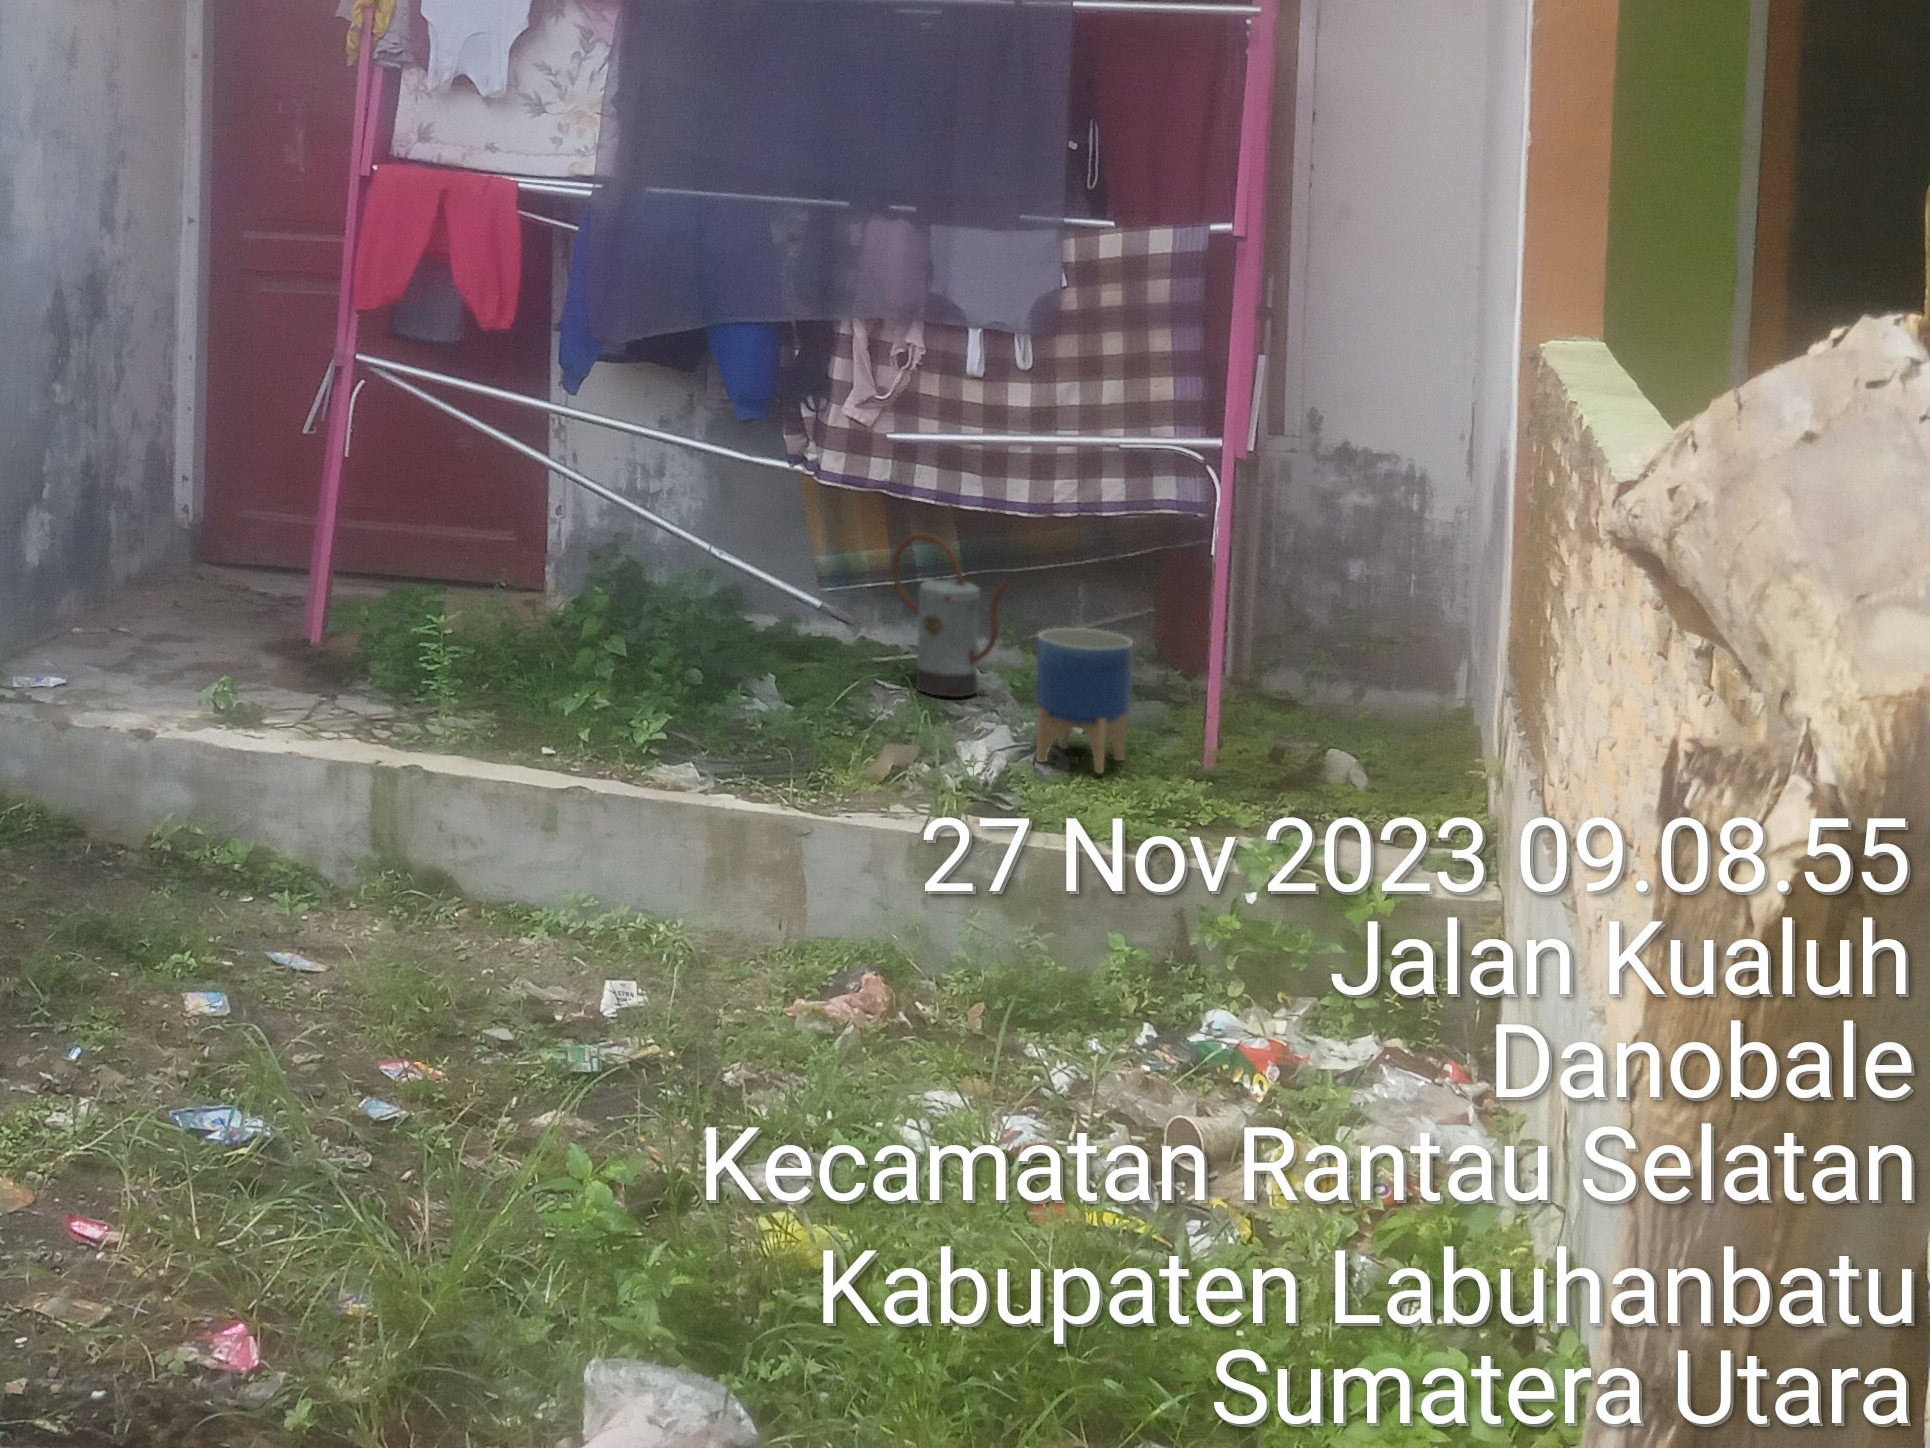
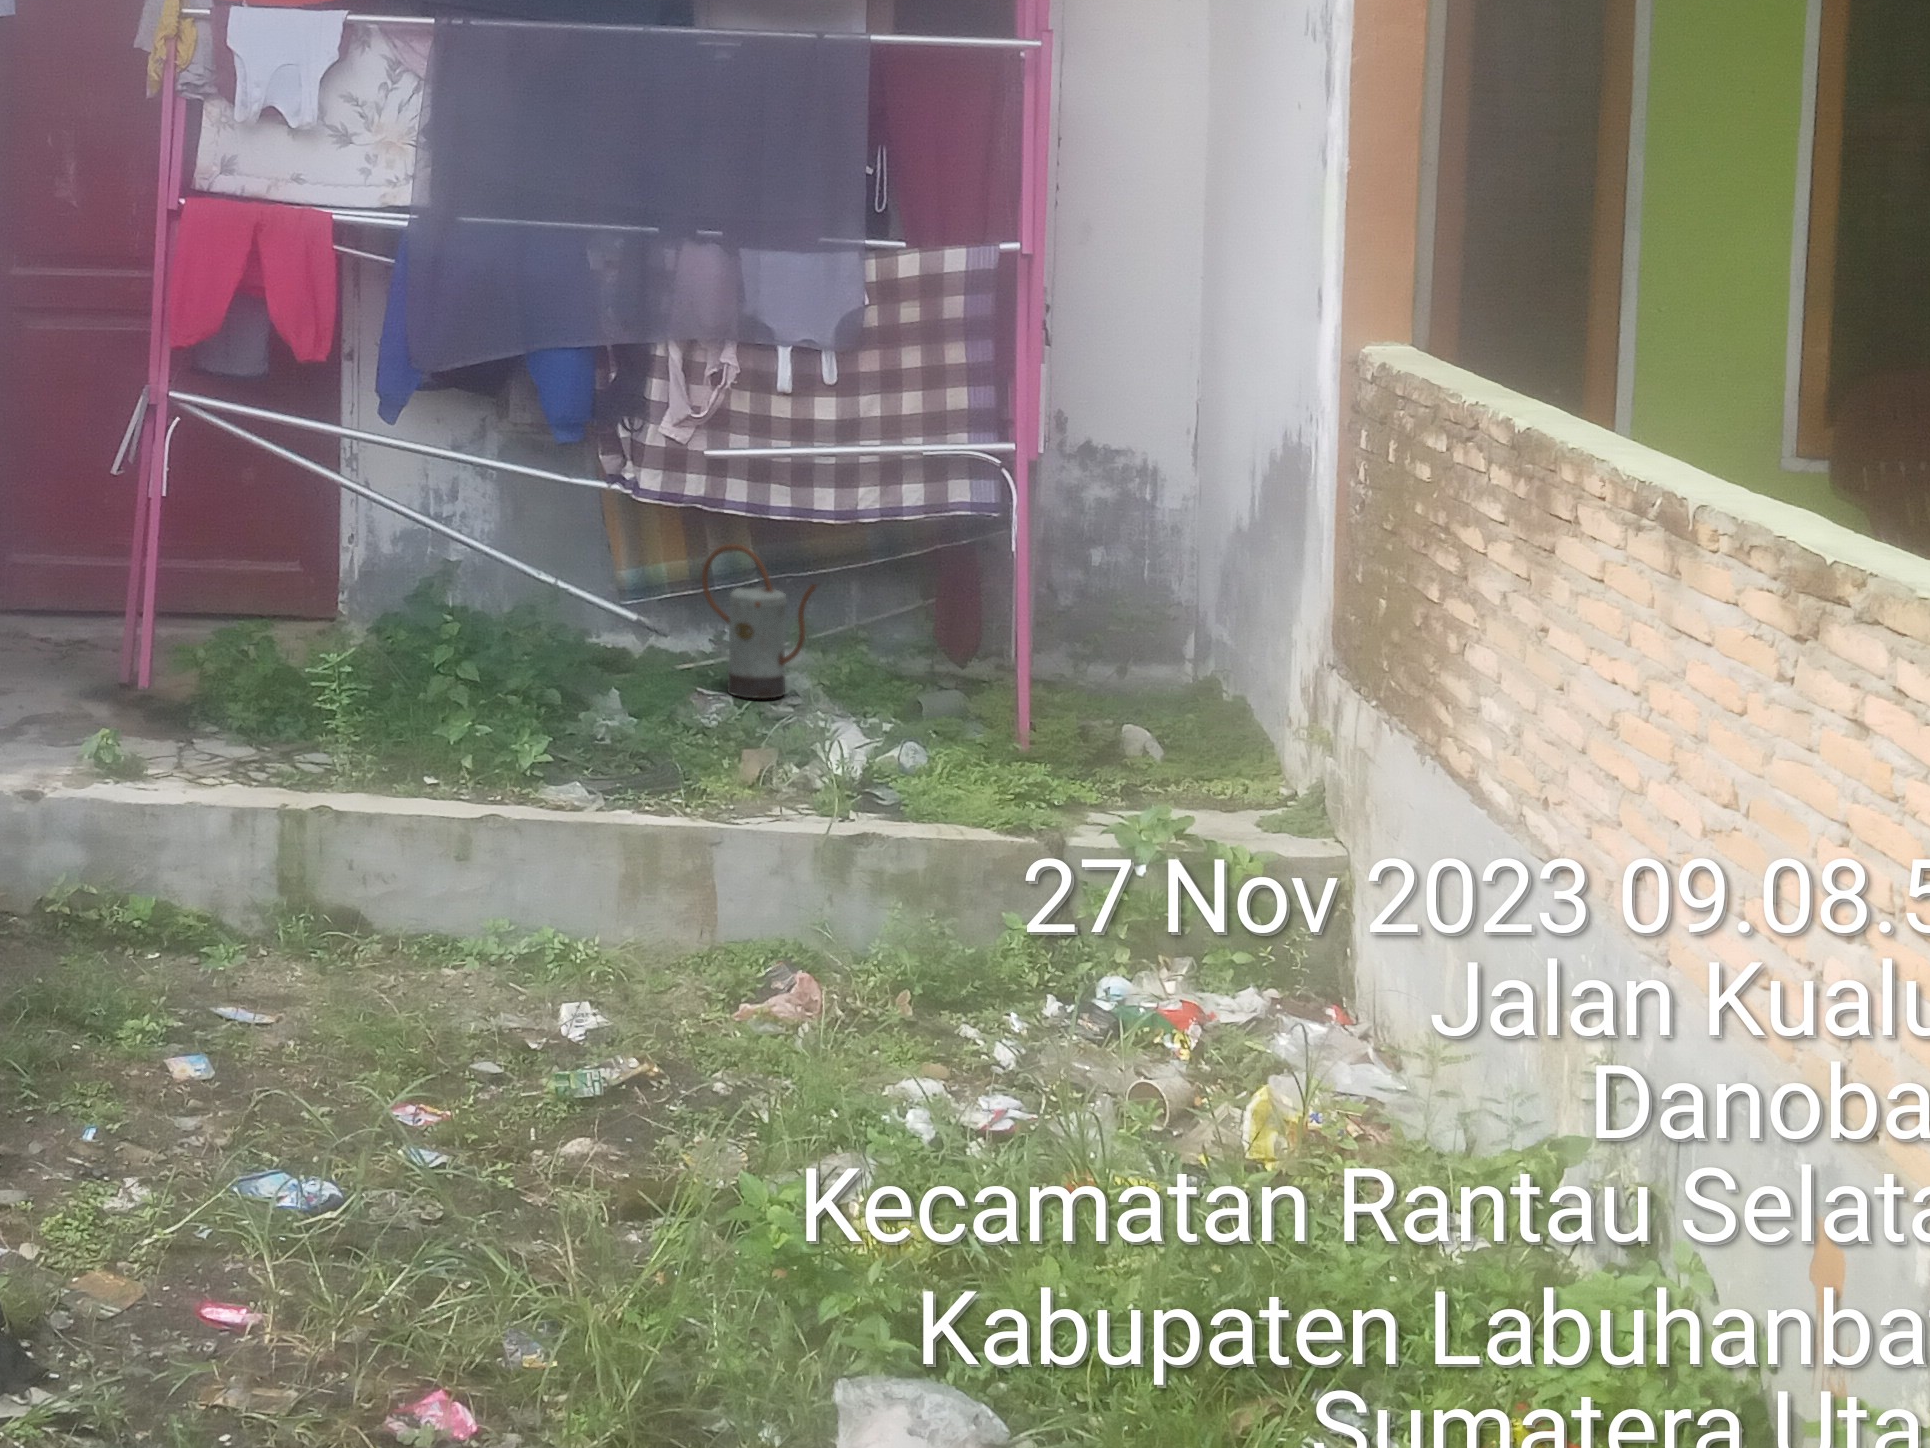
planter: present [1036,628,1133,773] -> none [850,624,936,756]

